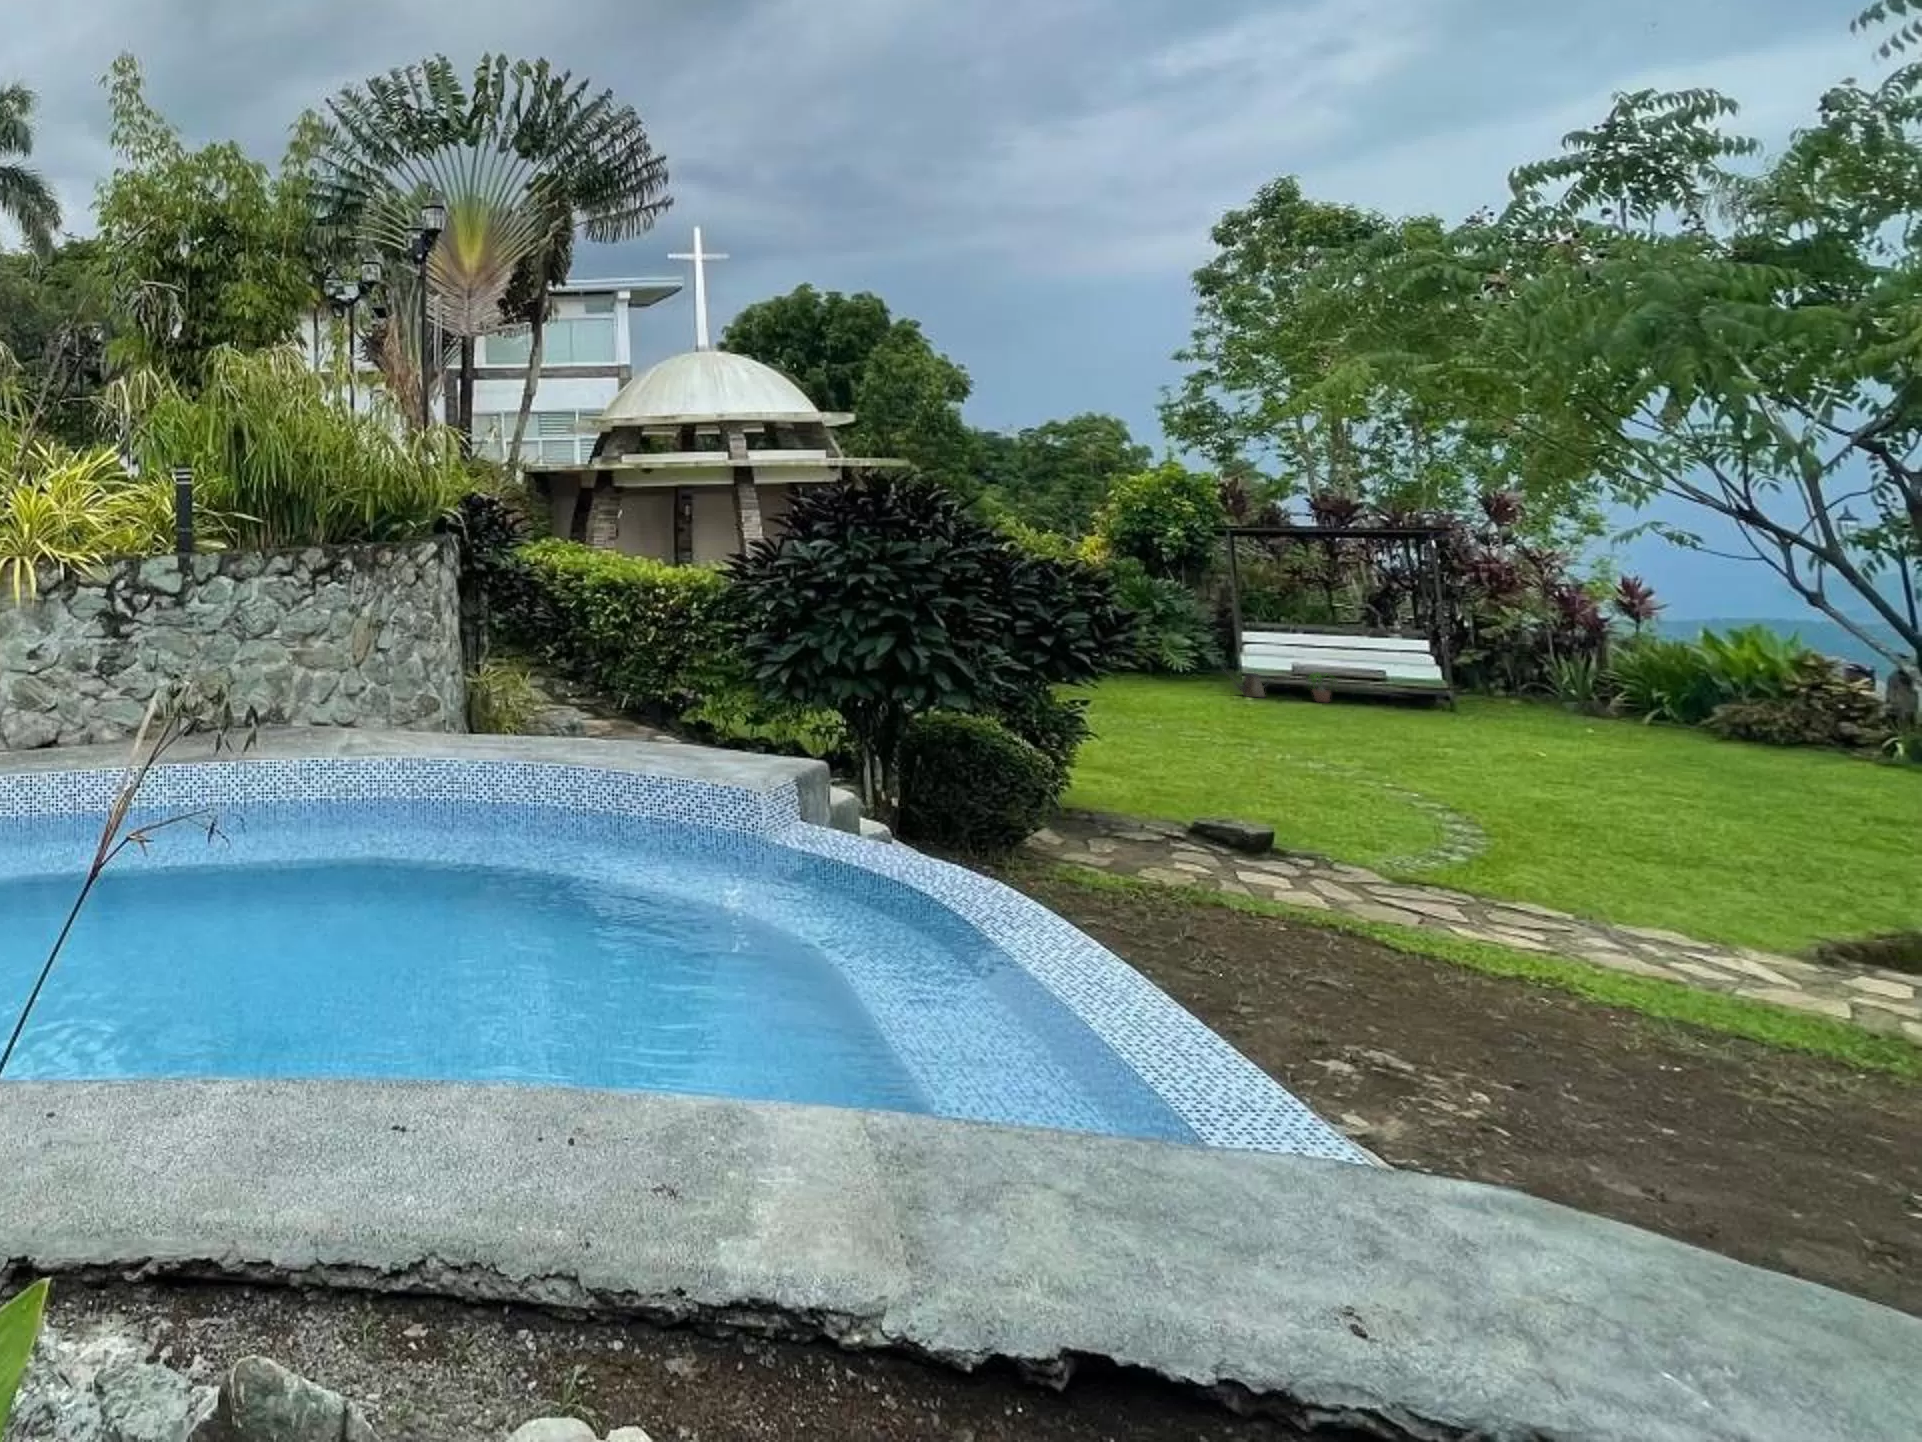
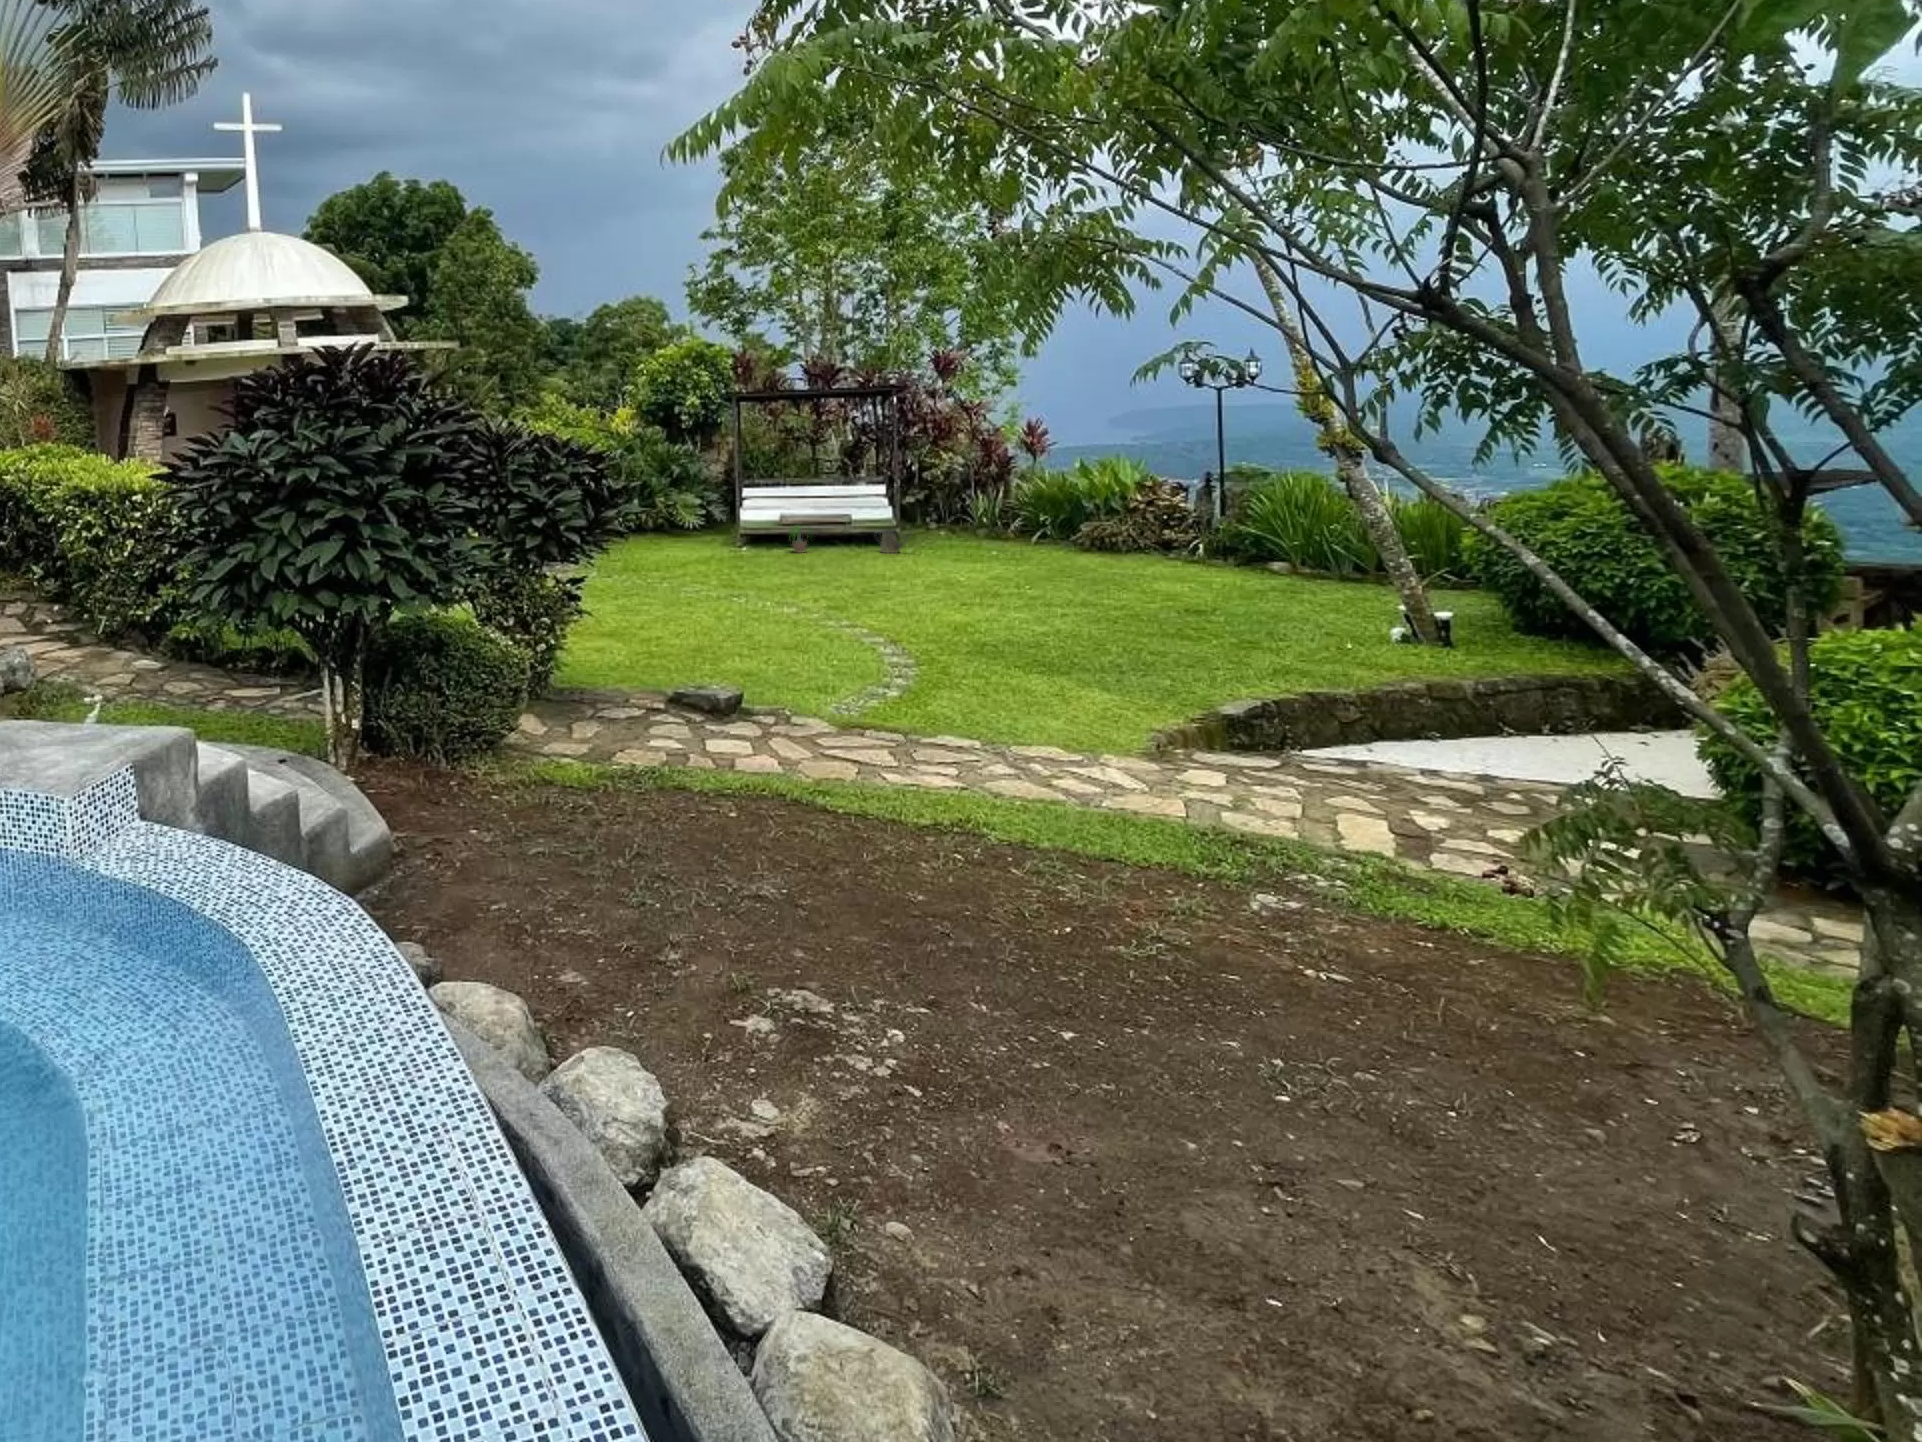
watering can: present [1232,673,1265,697] -> present [880,530,907,553]

